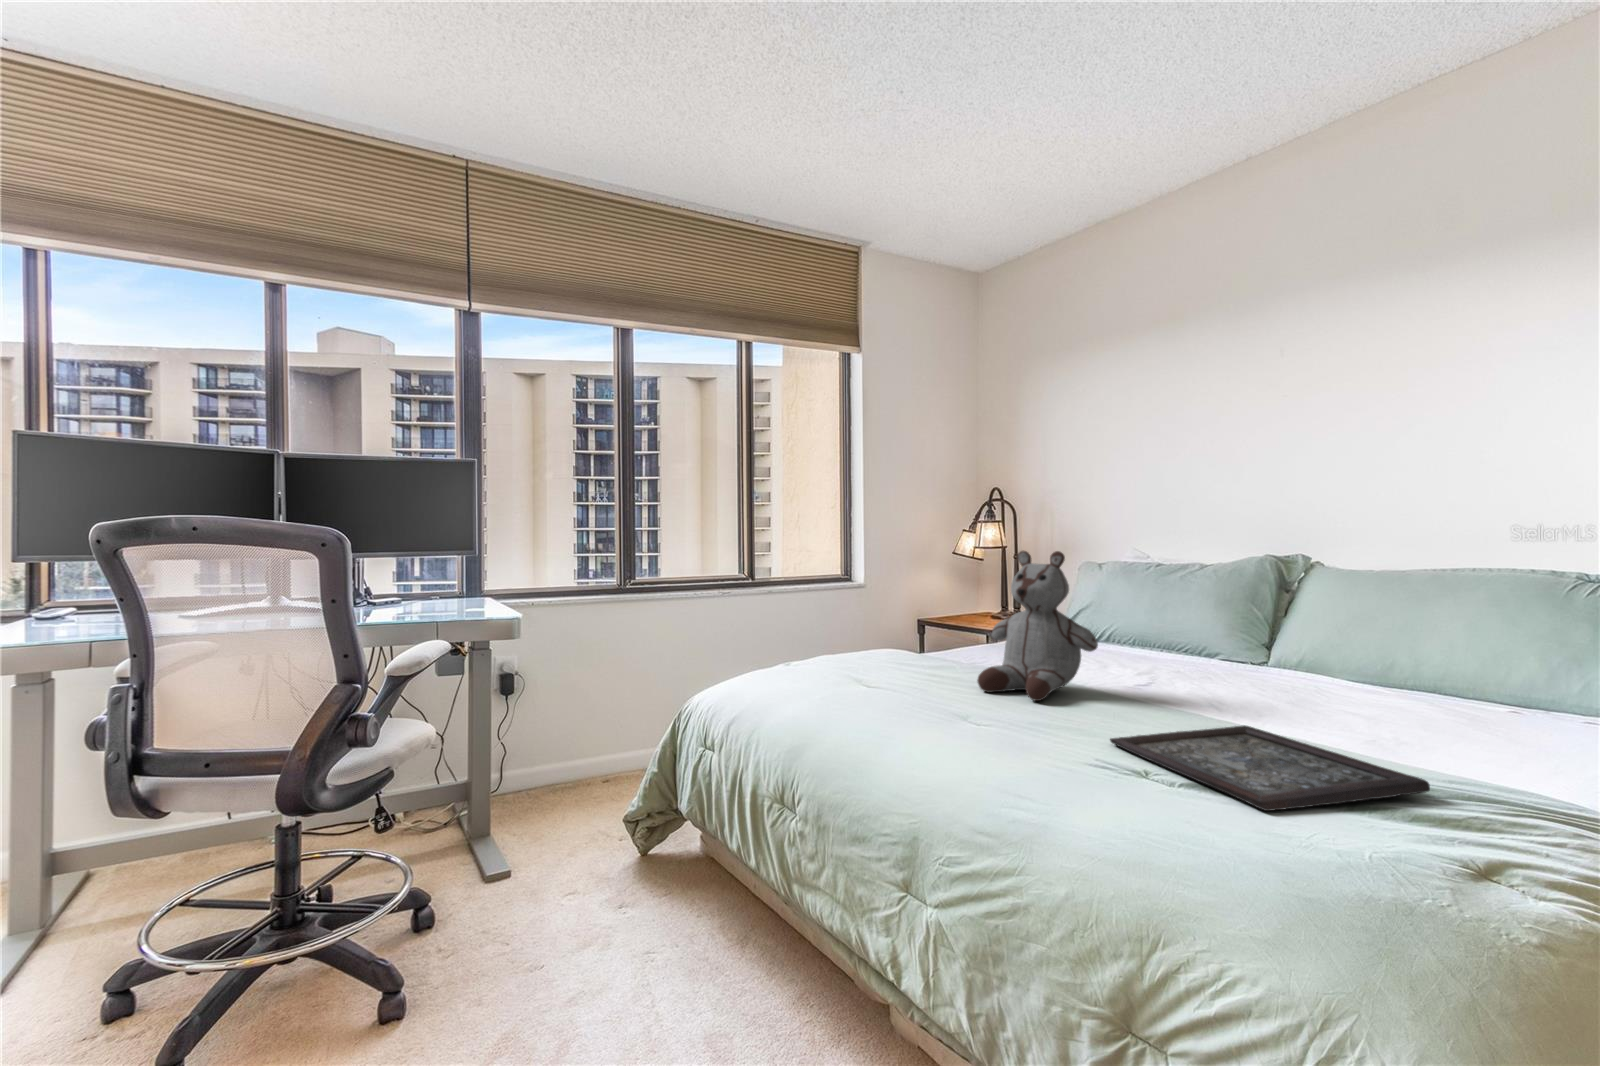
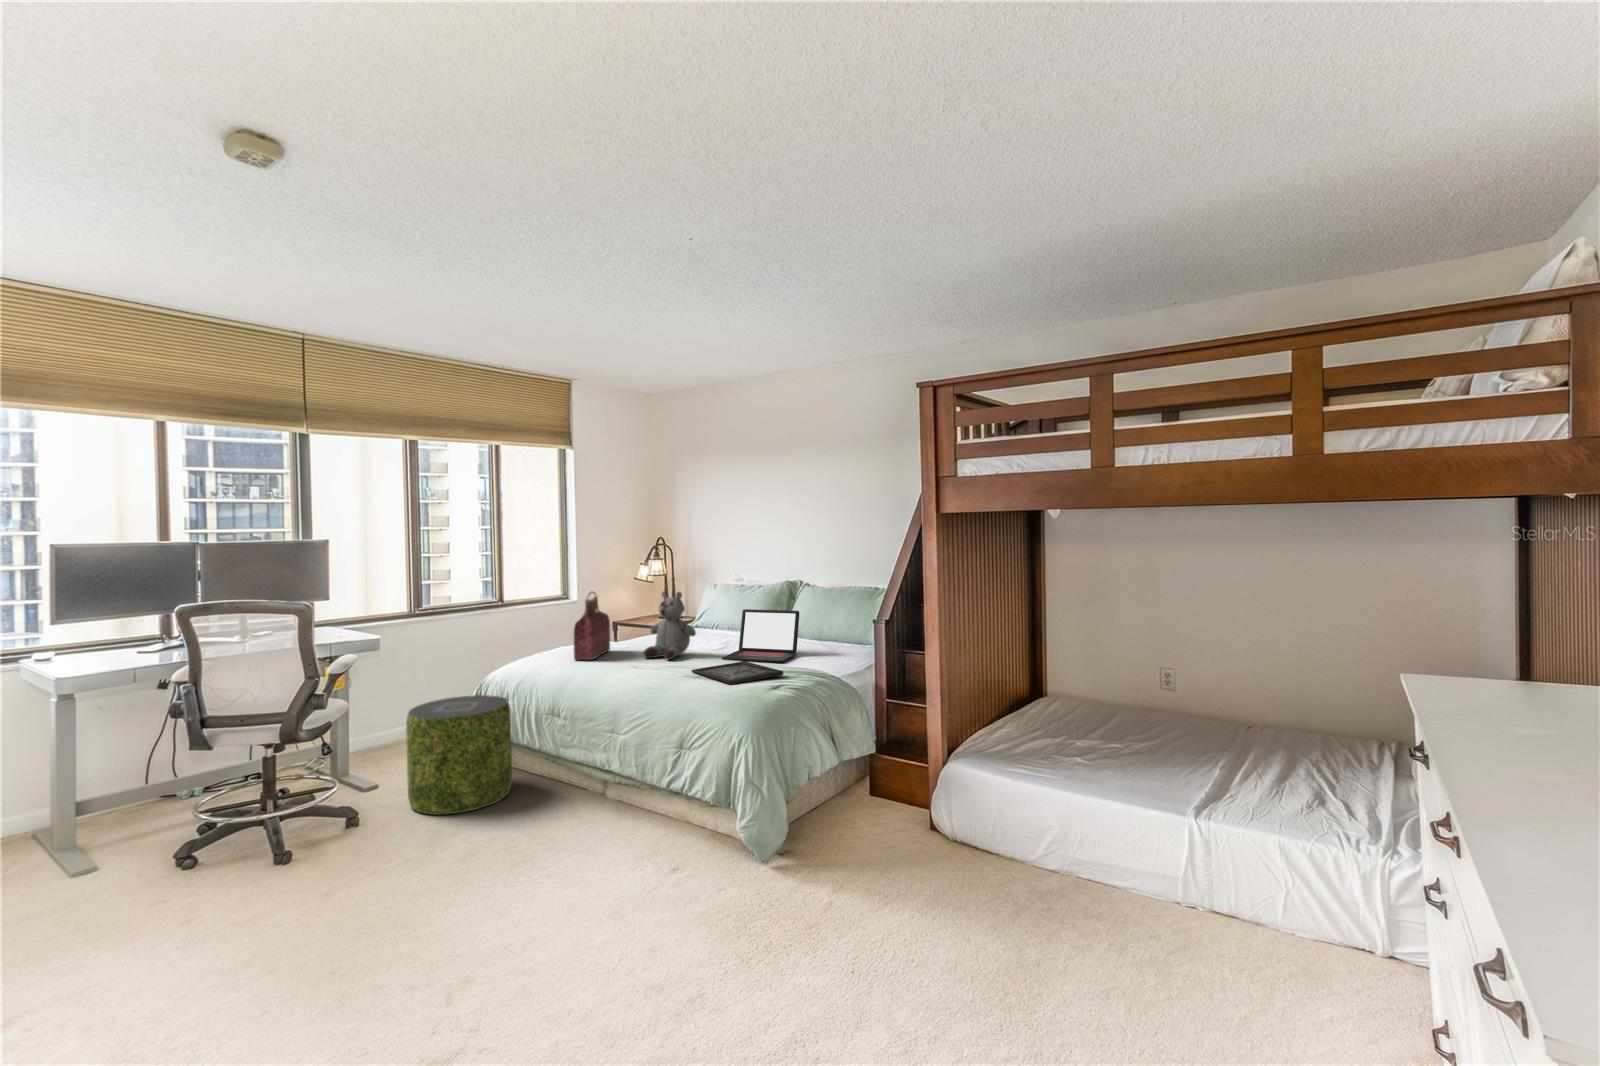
handbag: none [836,547,910,686] -> present [574,592,610,660]
laptop: none [1165,598,1370,738] -> present [722,609,799,663]
pouf: none [515,733,710,992] -> present [406,695,512,815]

